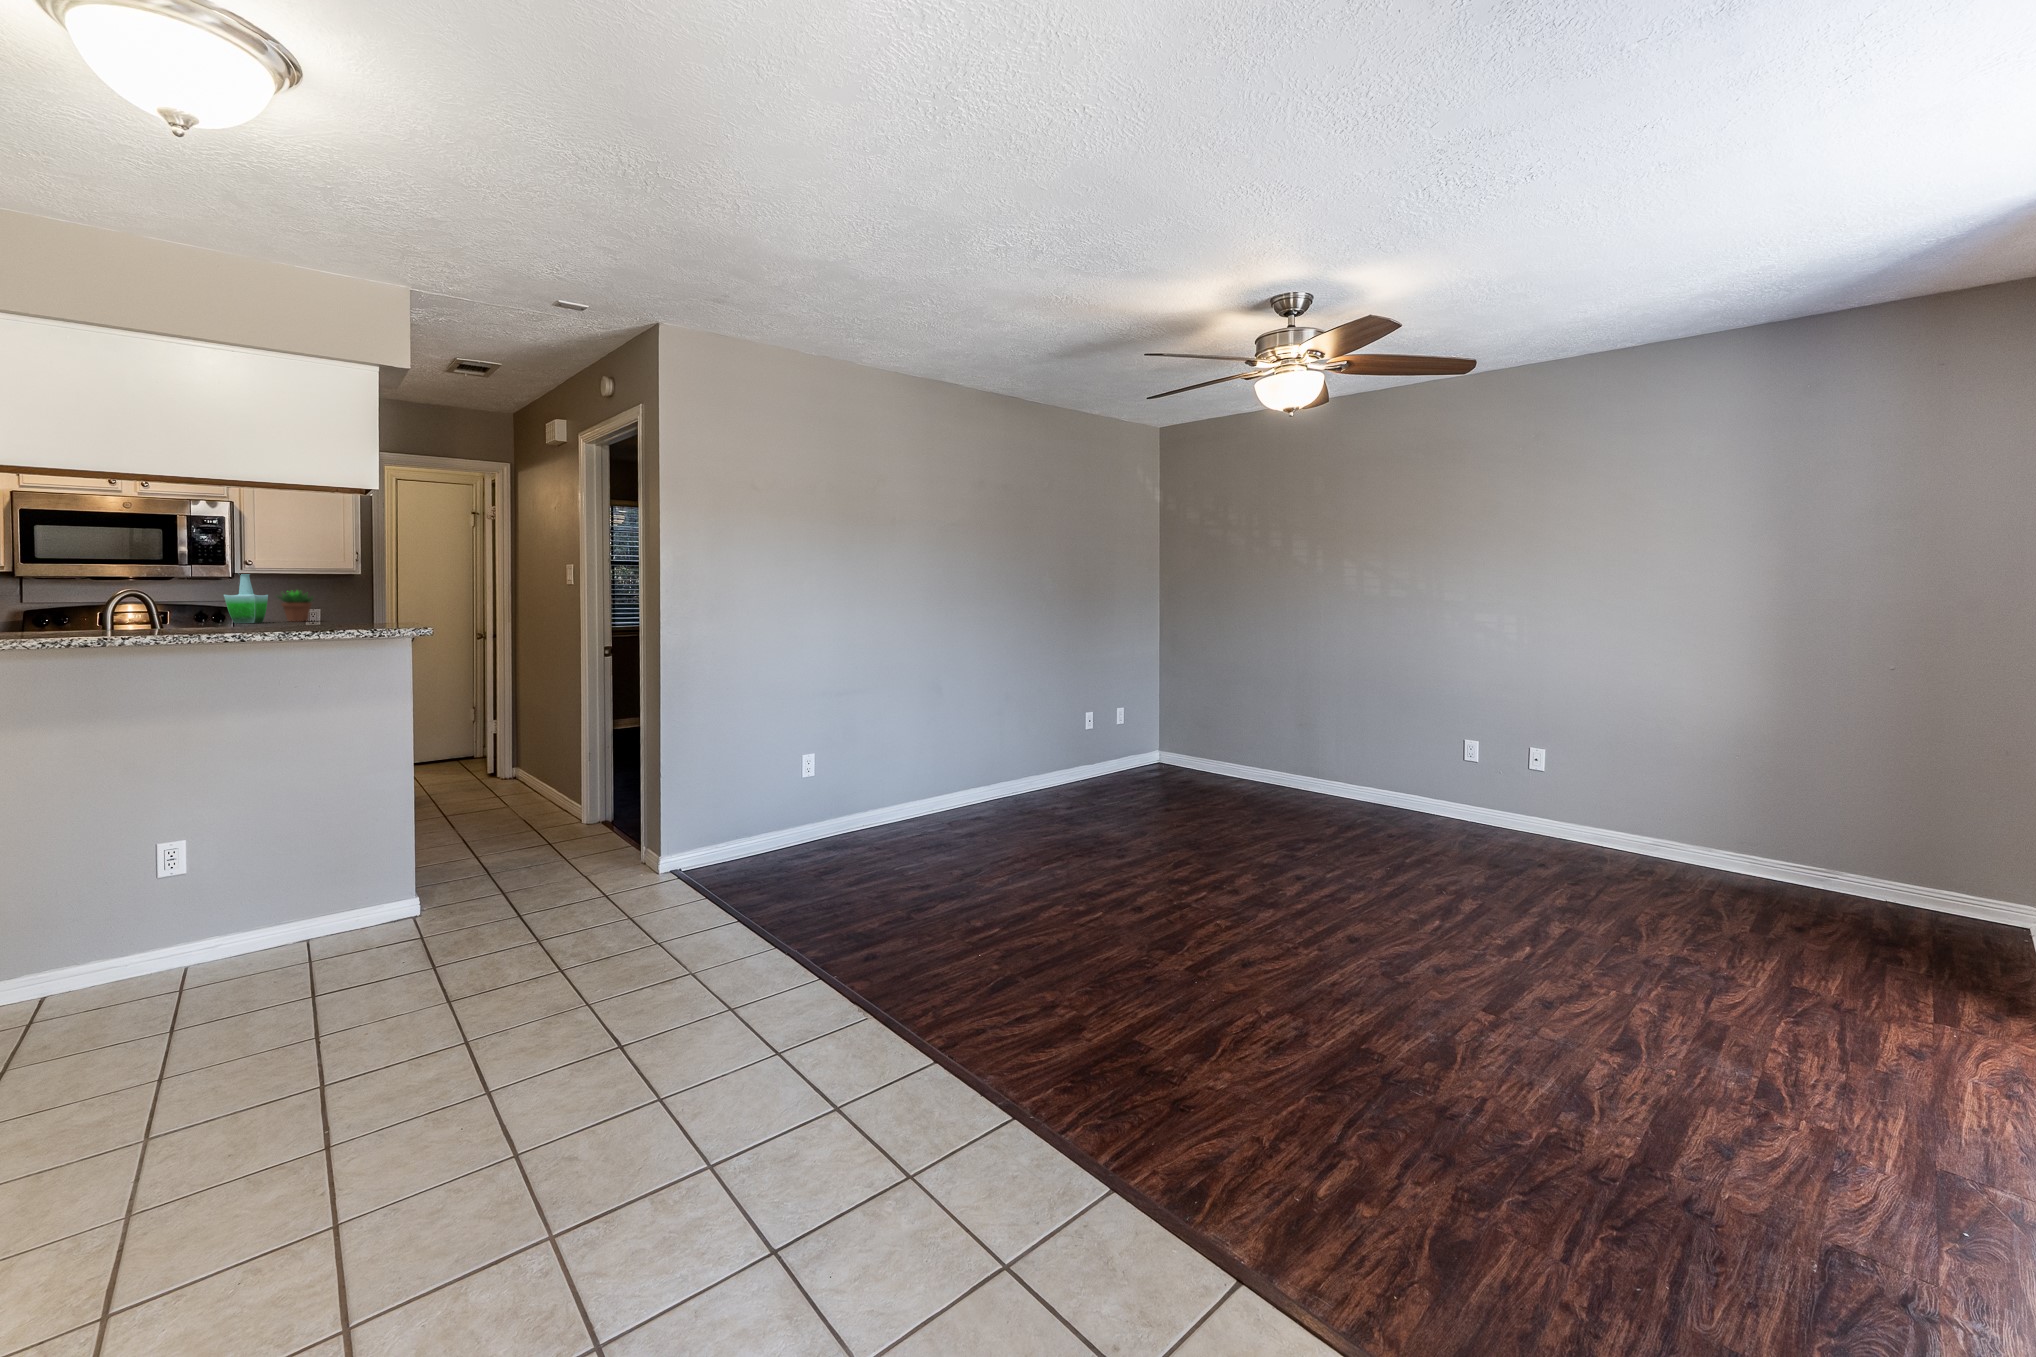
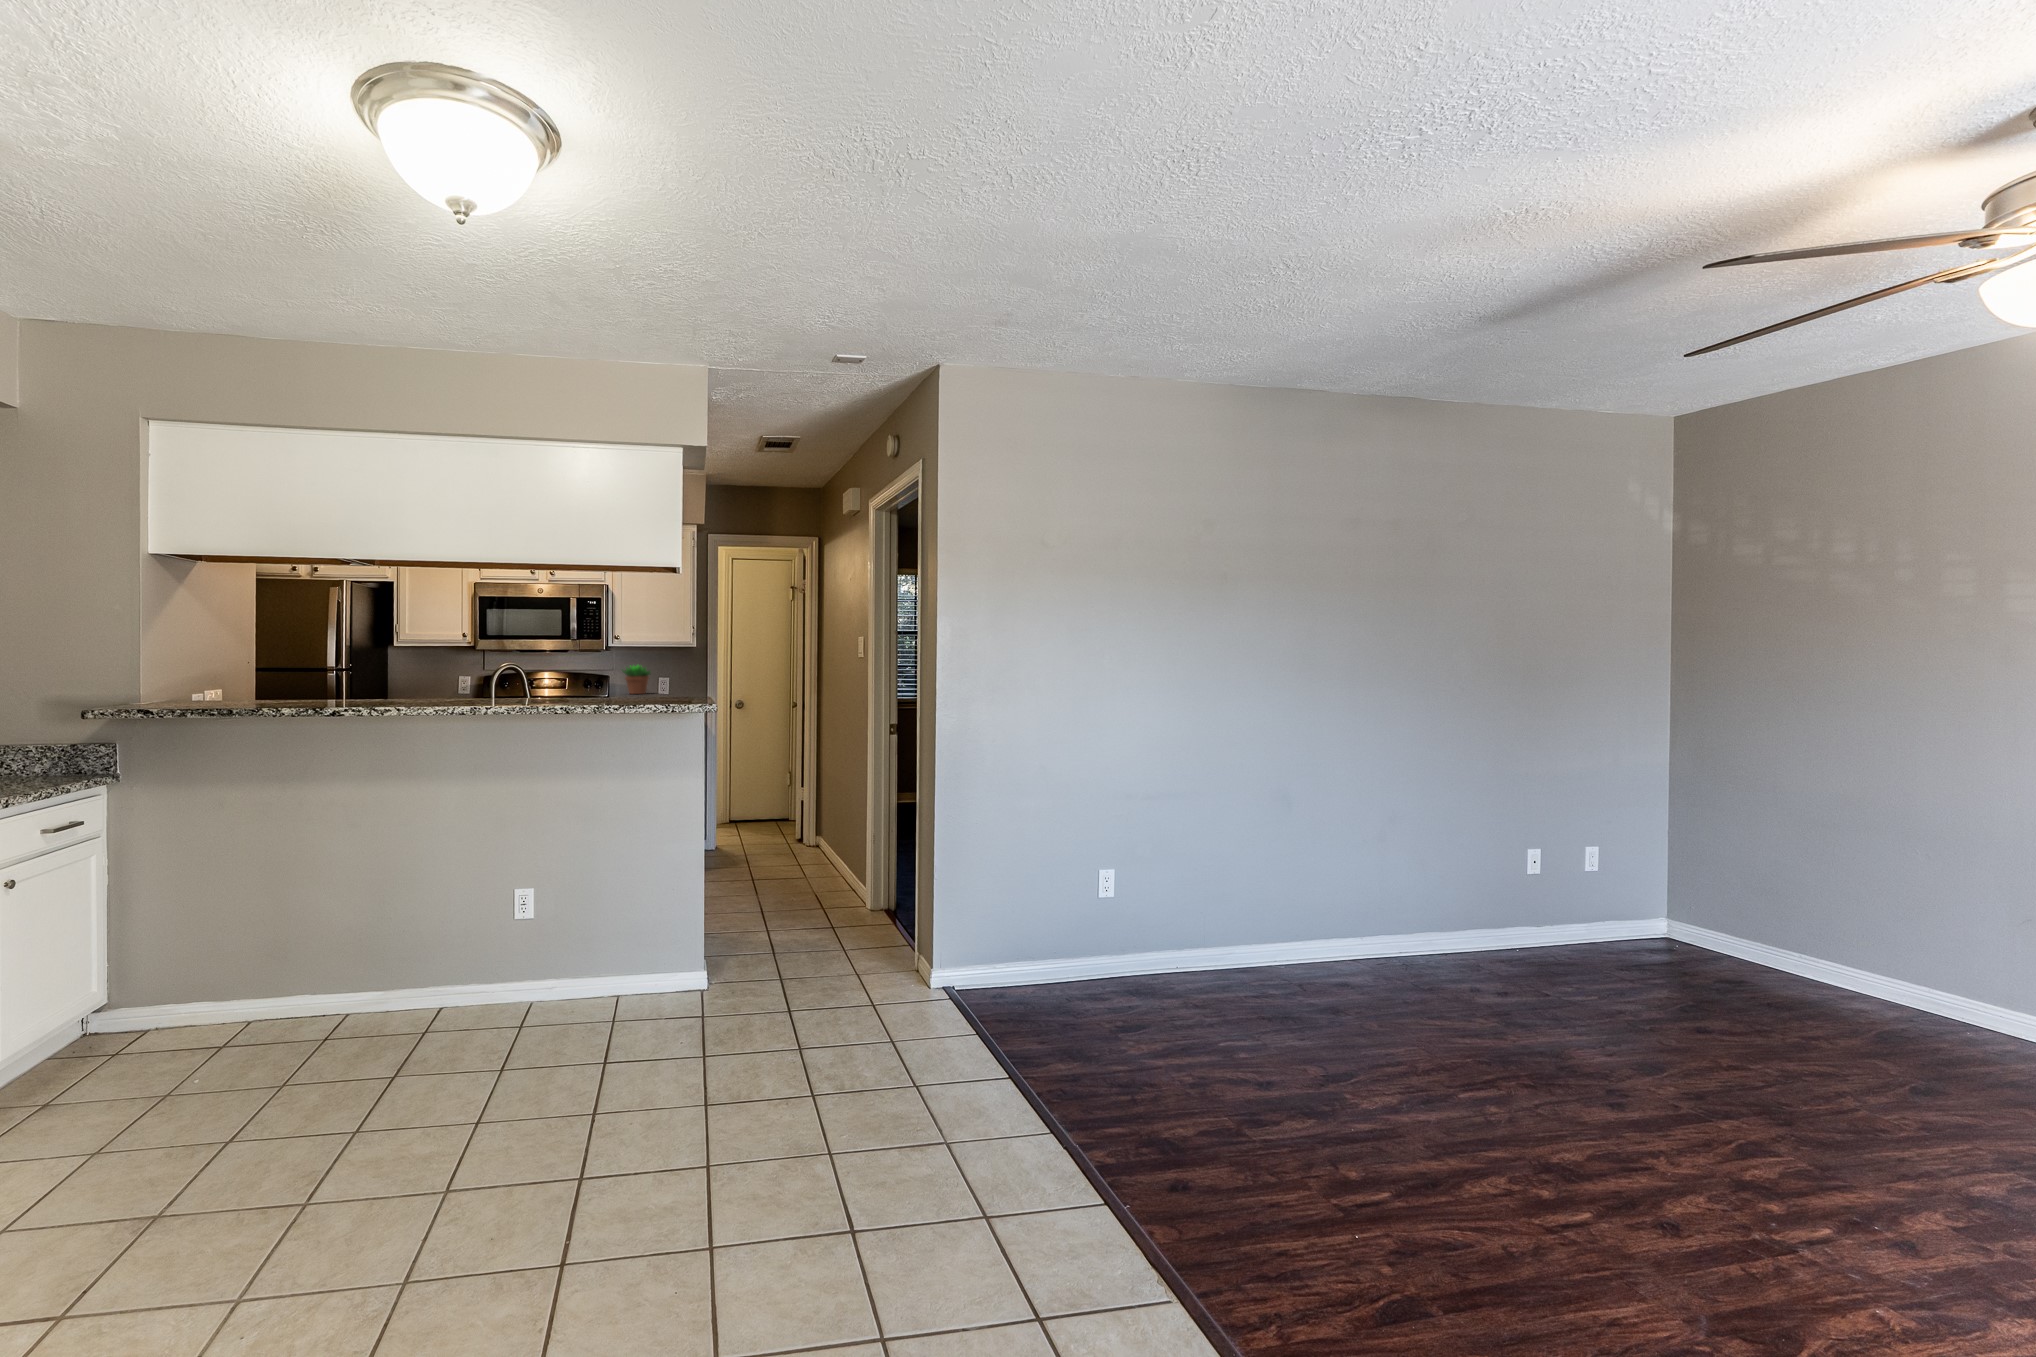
bottle: present [224,574,268,623] -> none [579,645,613,696]

